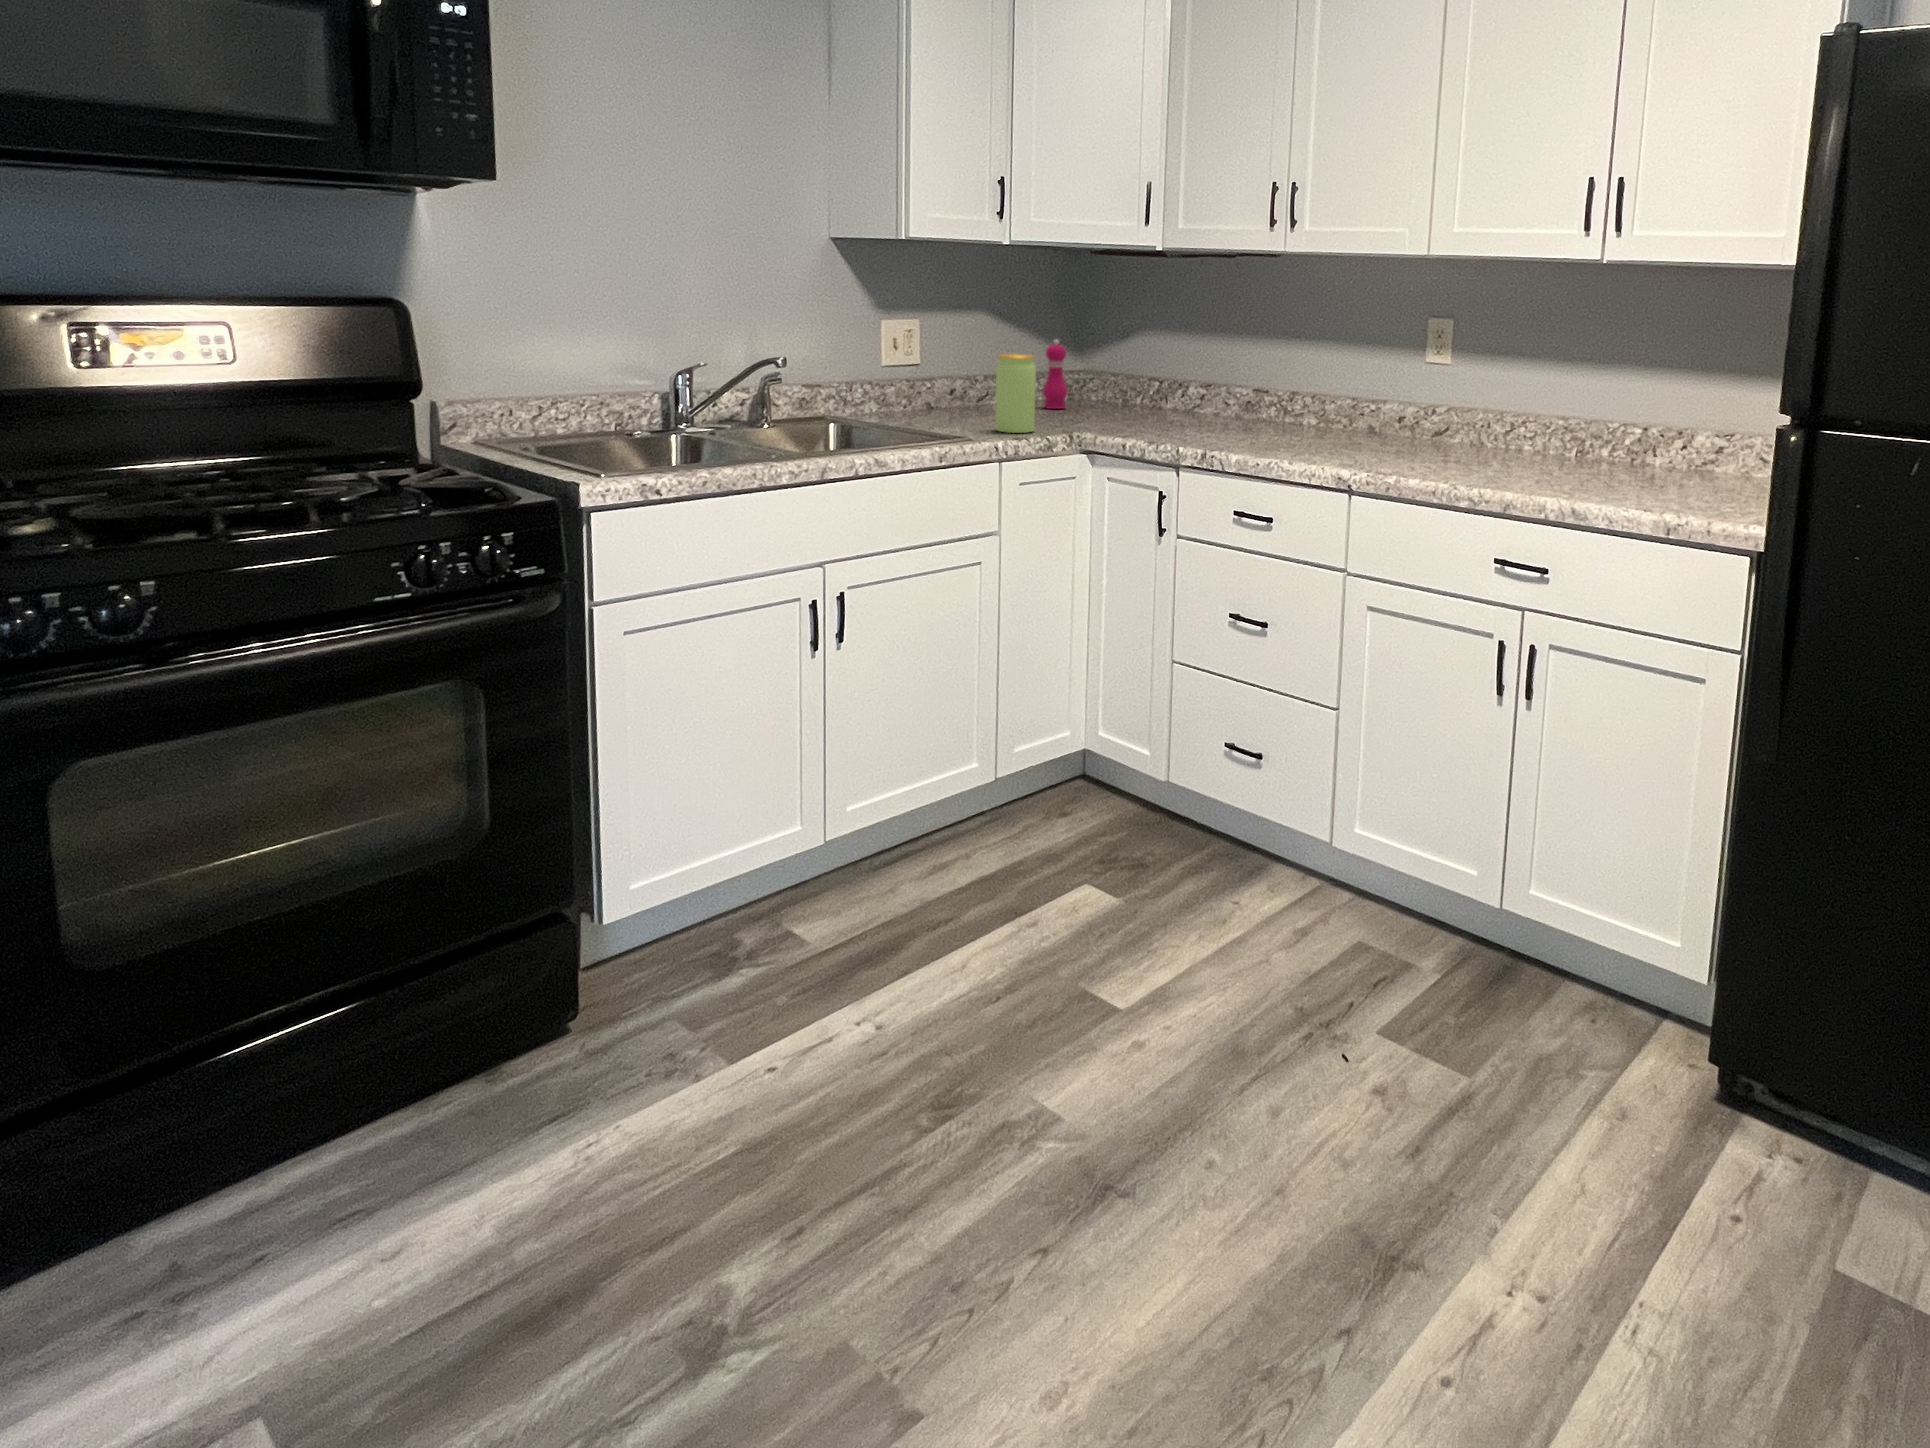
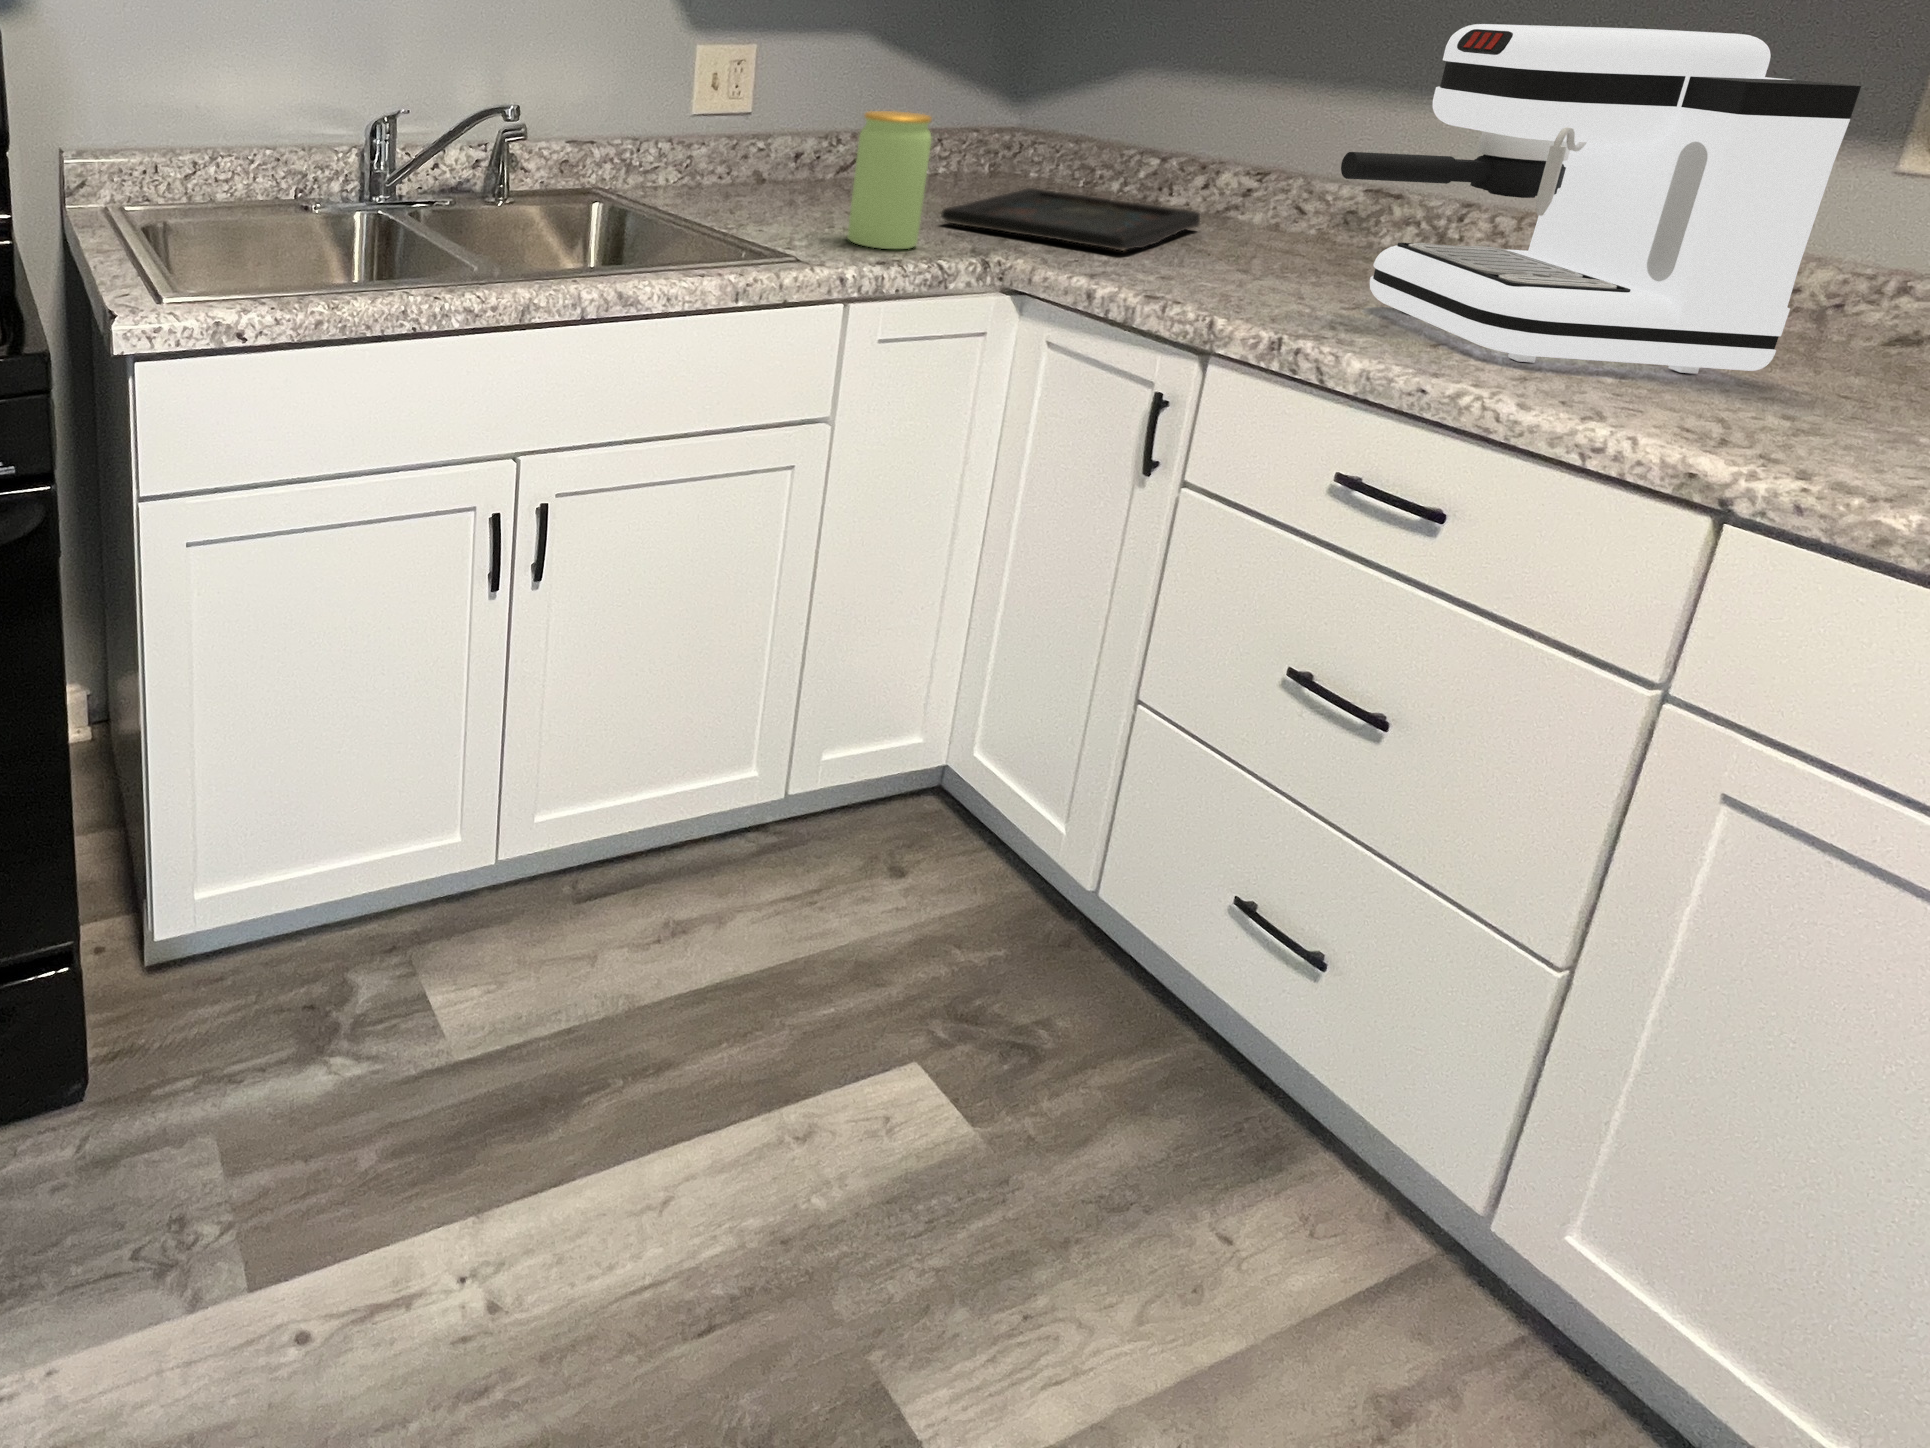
coffee maker: none [1222,301,1385,451] -> present [1341,24,1861,374]
pepper mill: present [1043,339,1068,409] -> none [945,79,994,192]
tray: none [1045,403,1179,427] -> present [941,188,1200,251]

